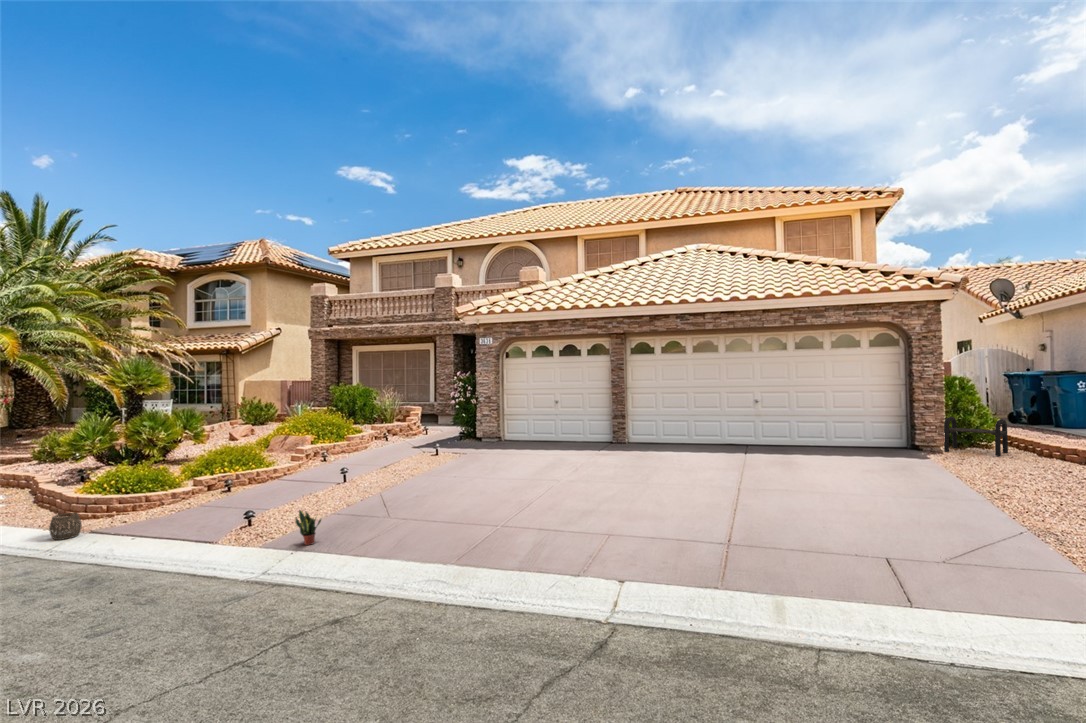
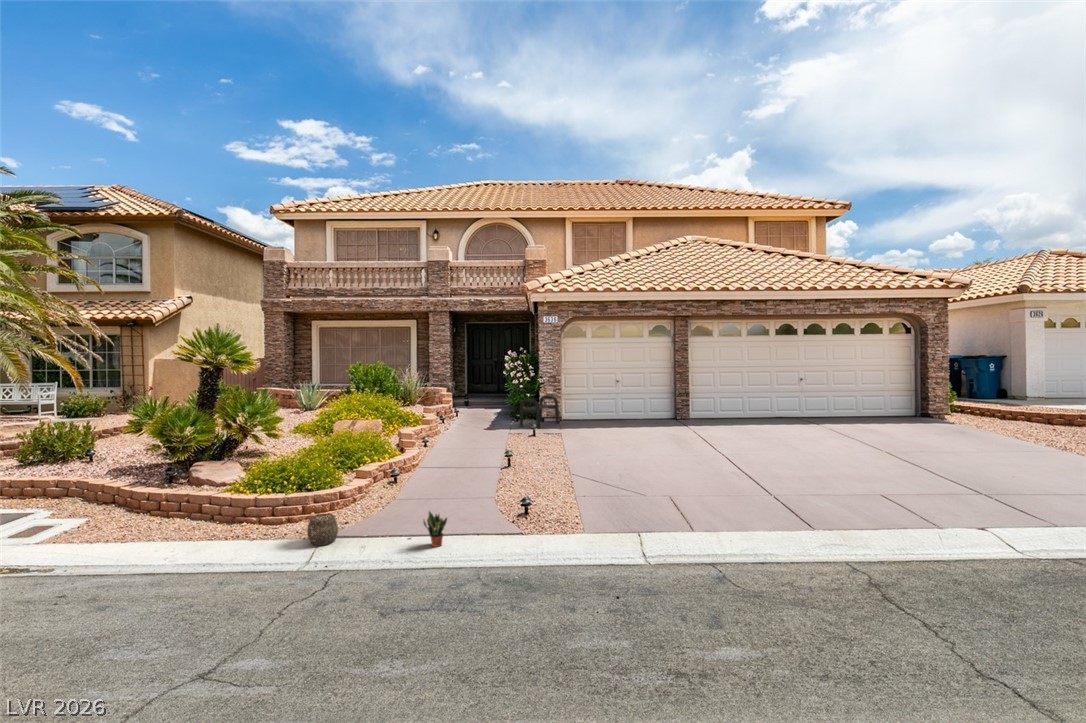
bench: present [944,417,1008,456] -> present [520,396,559,428]
potted plant: present [296,510,321,545] -> present [423,511,447,547]

